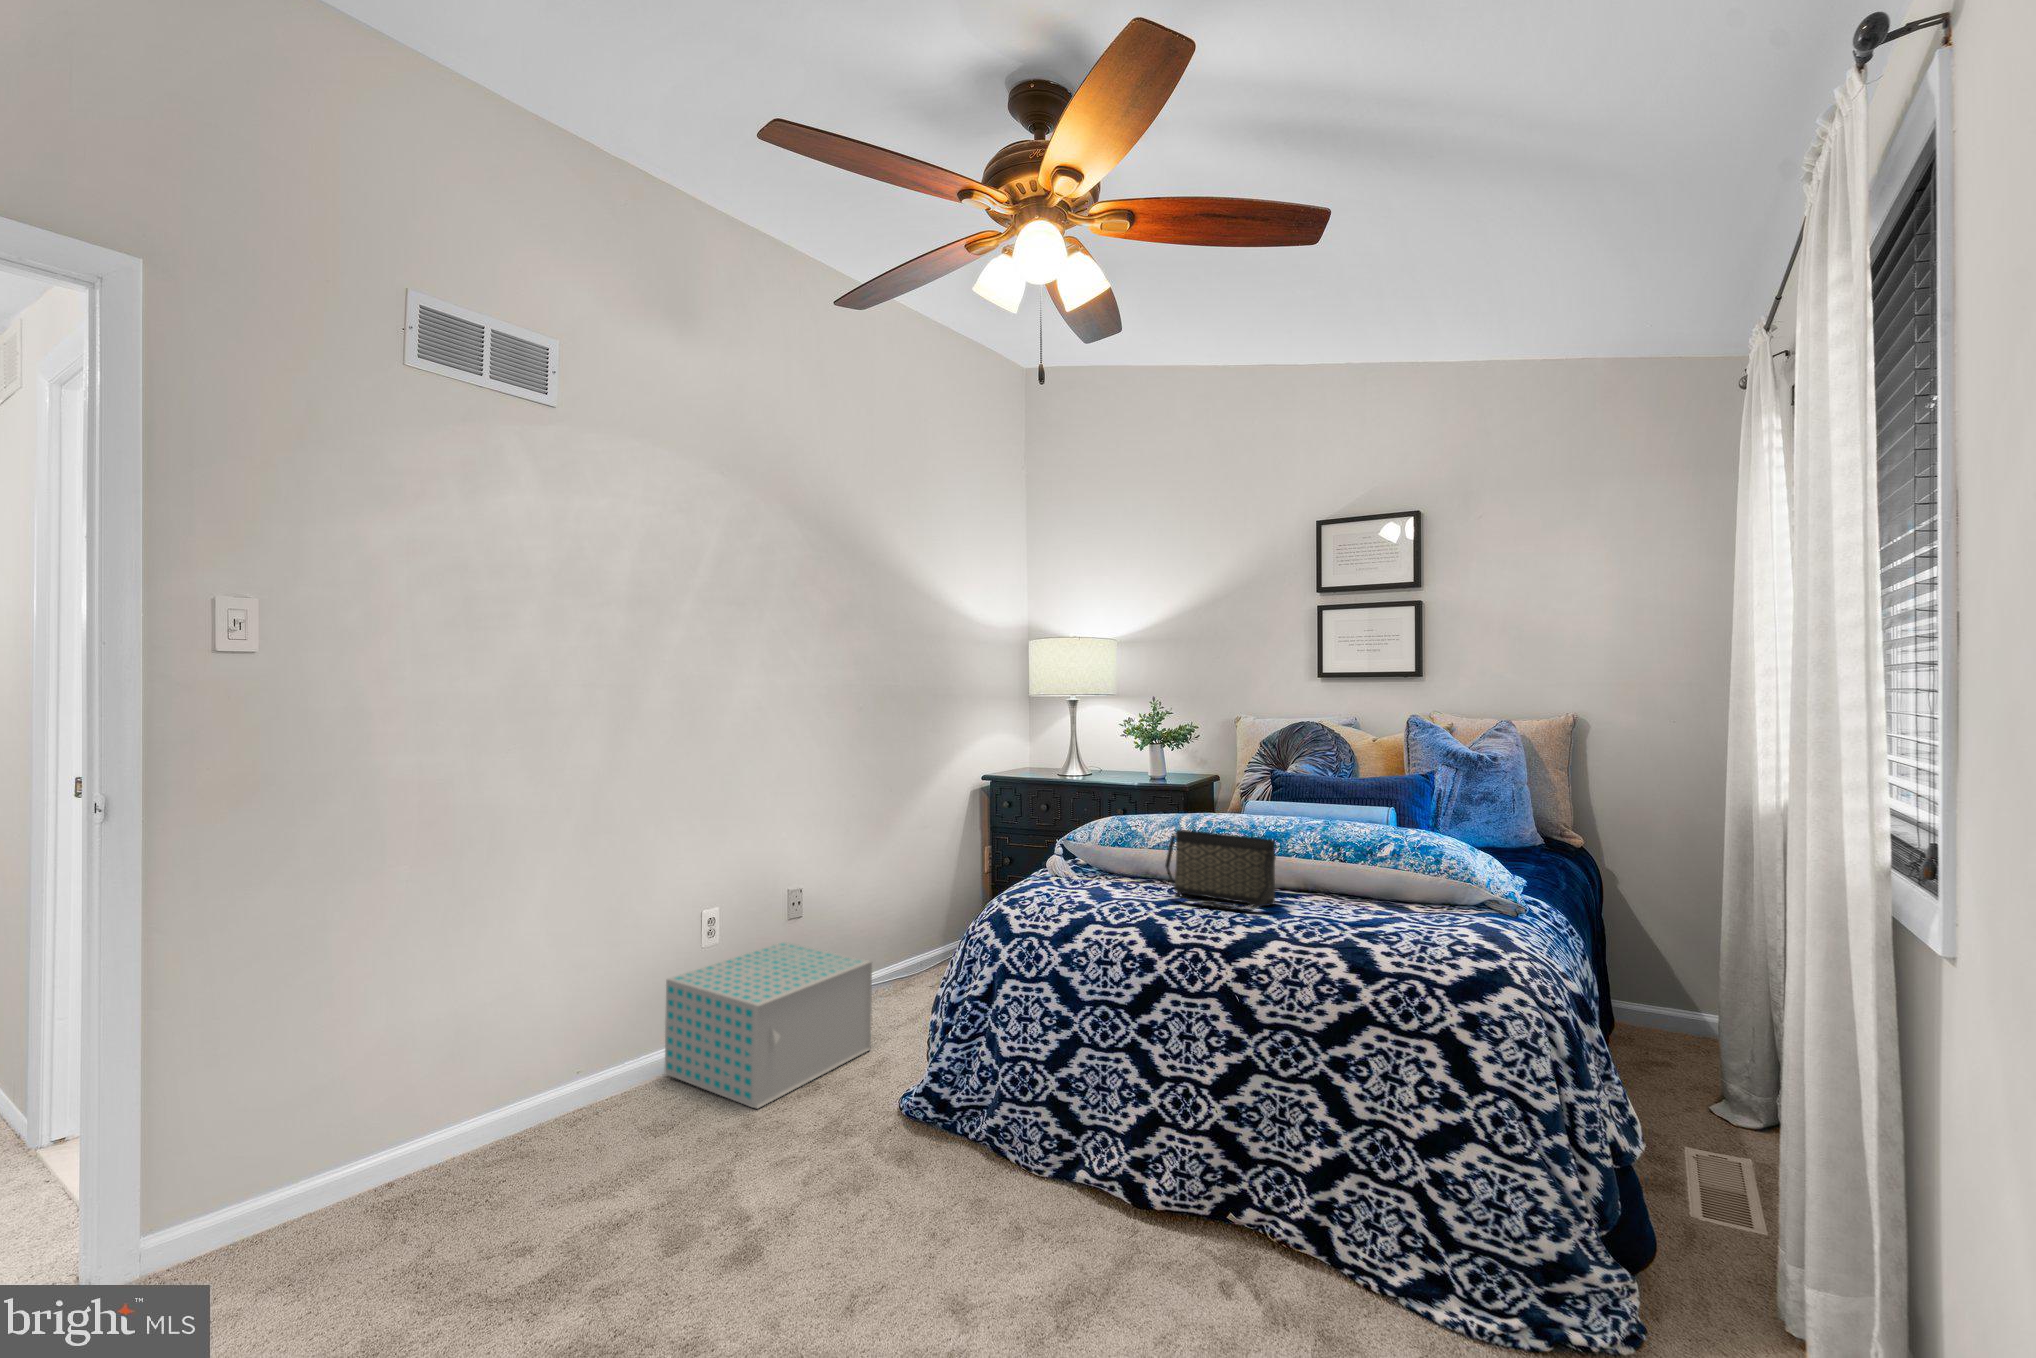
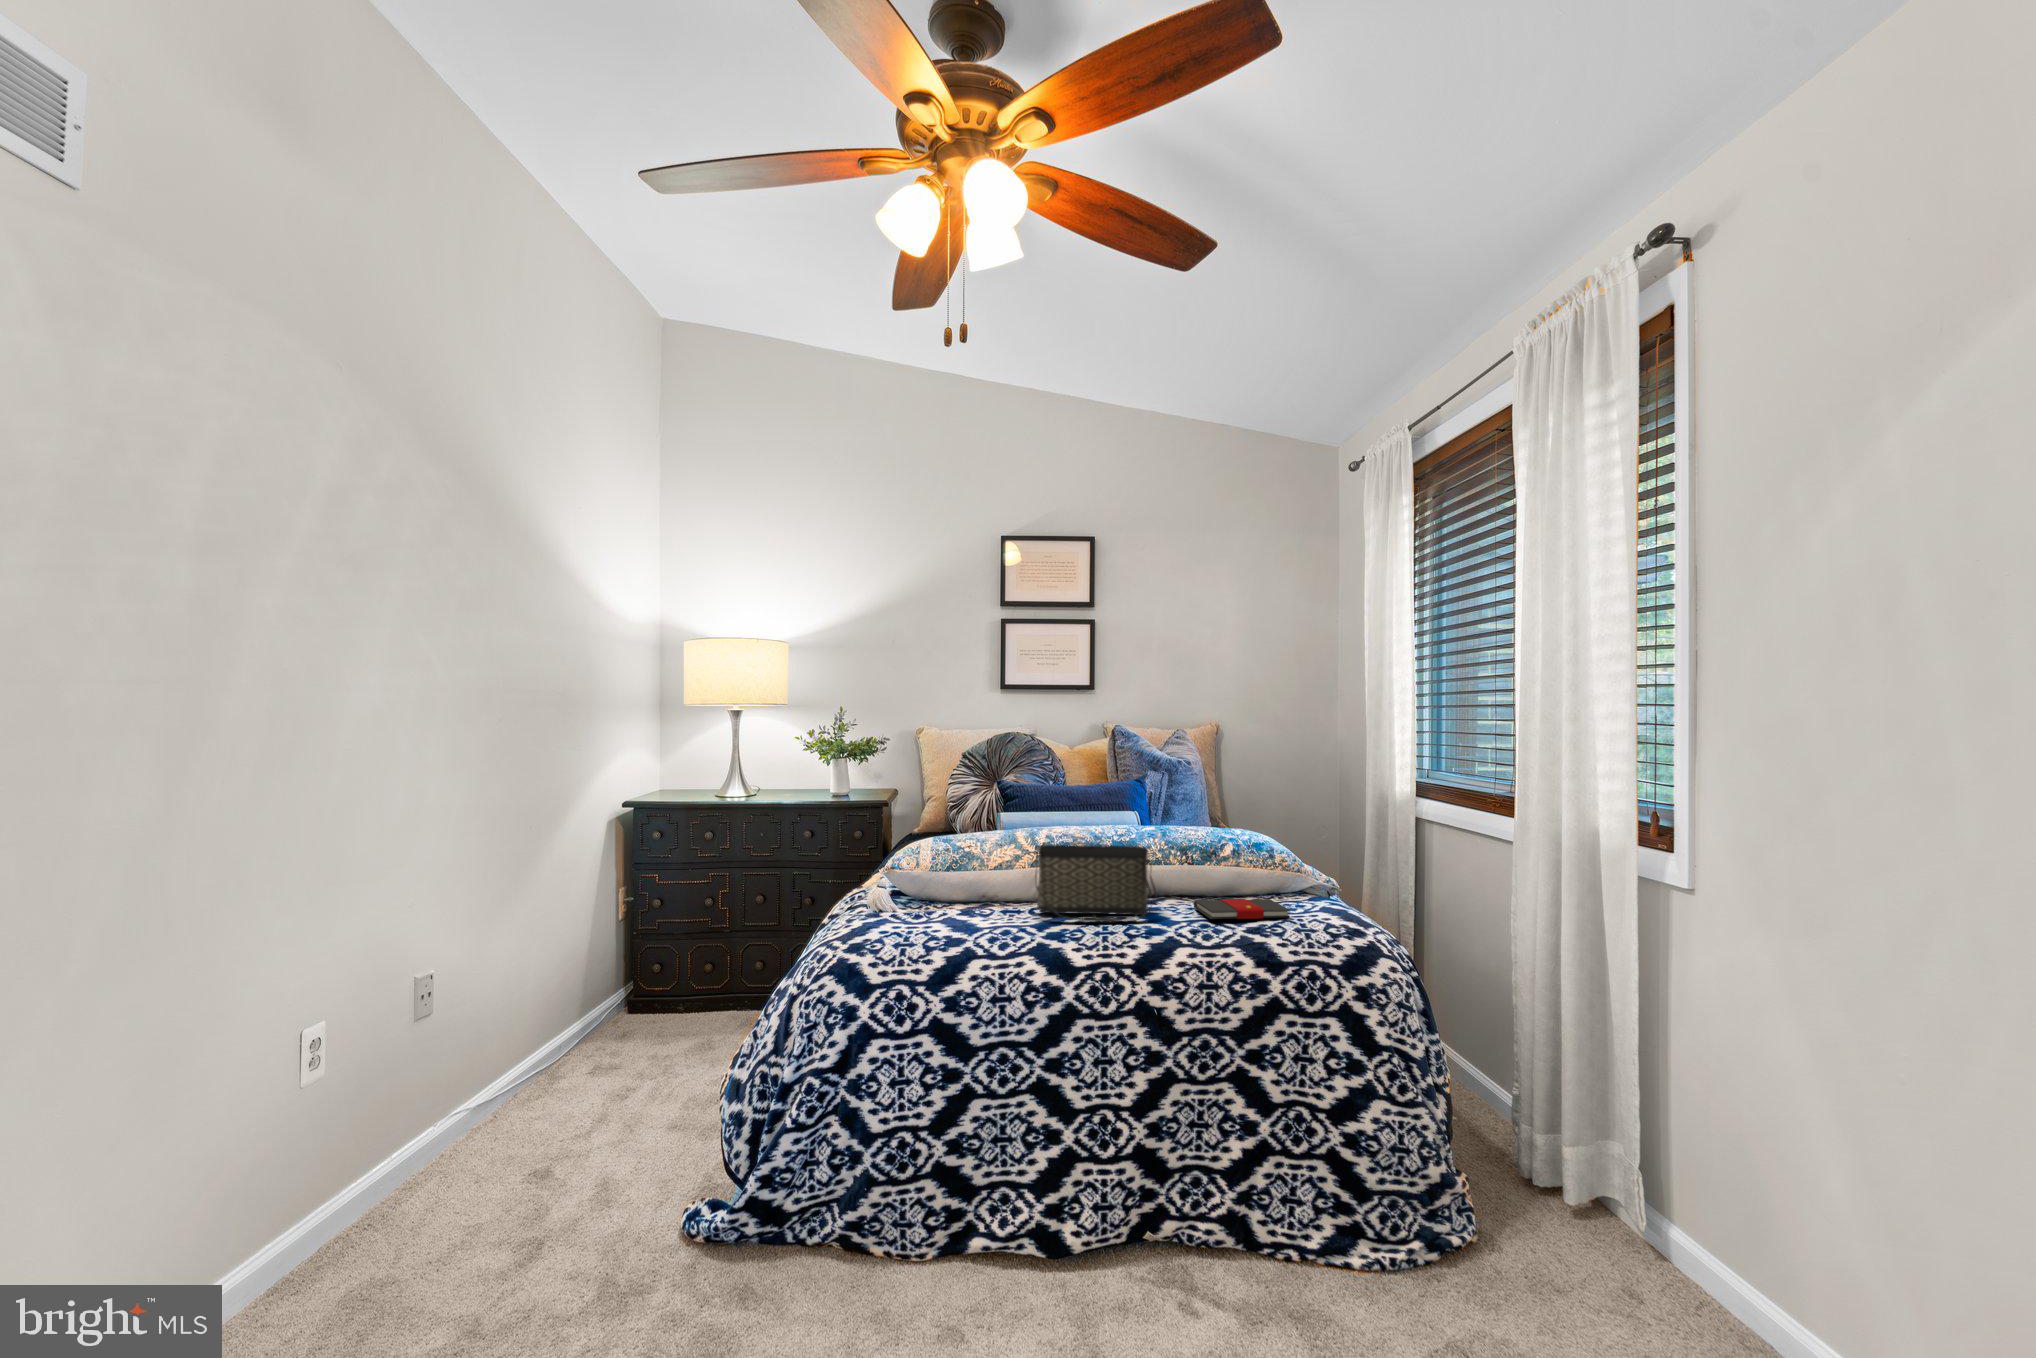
book: none [1321,899,1414,929] -> present [1194,899,1290,919]
storage box: present [665,942,872,1108] -> none [255,1061,586,1308]

